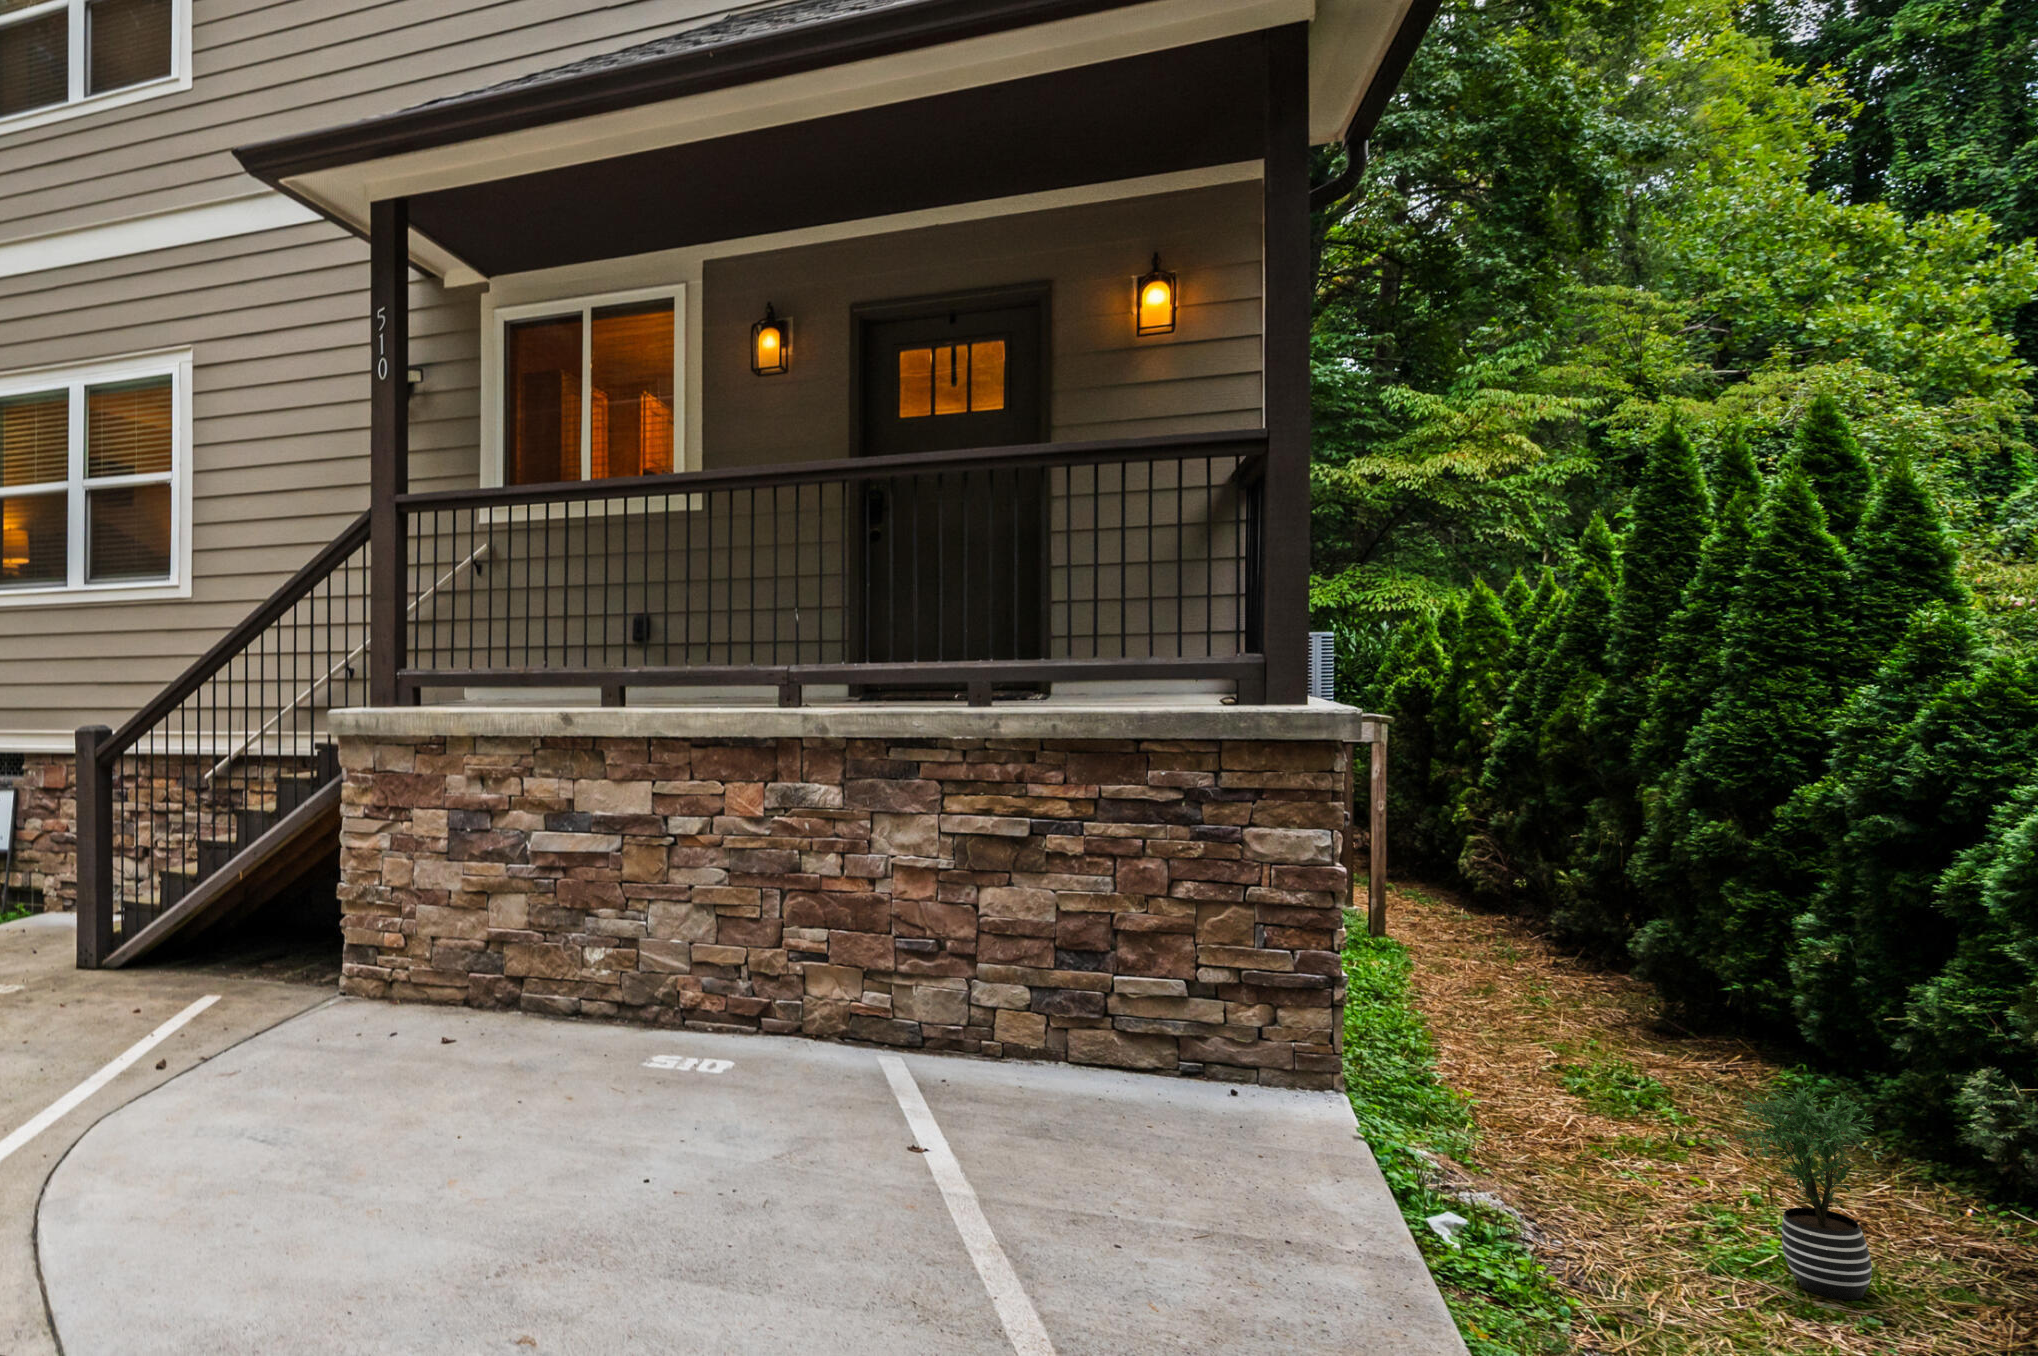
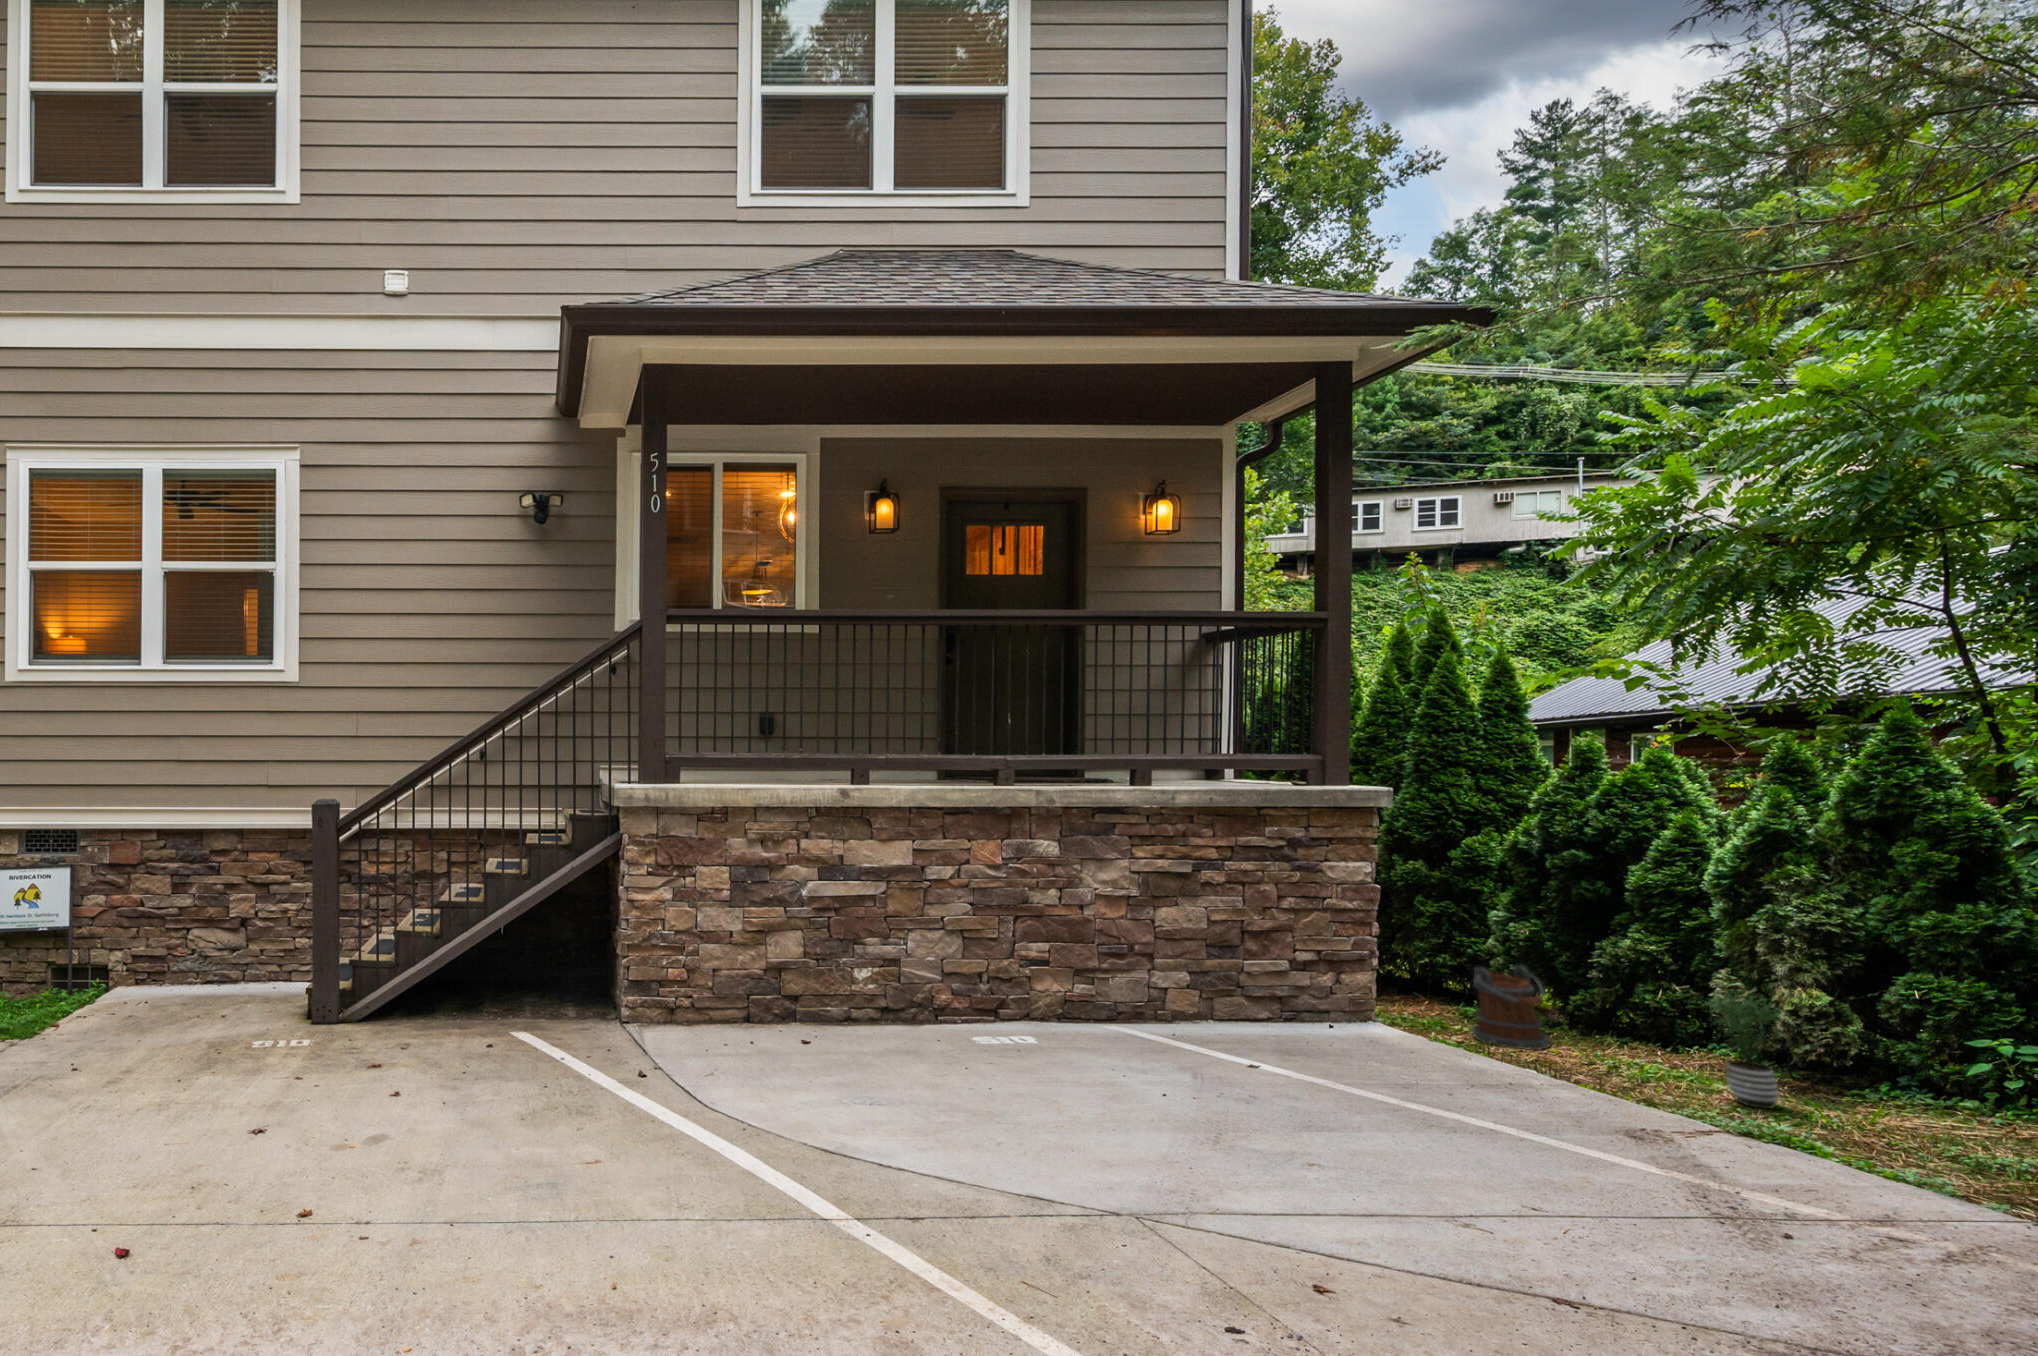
bucket: none [1542,1017,1683,1159] -> present [1471,965,1552,1050]

